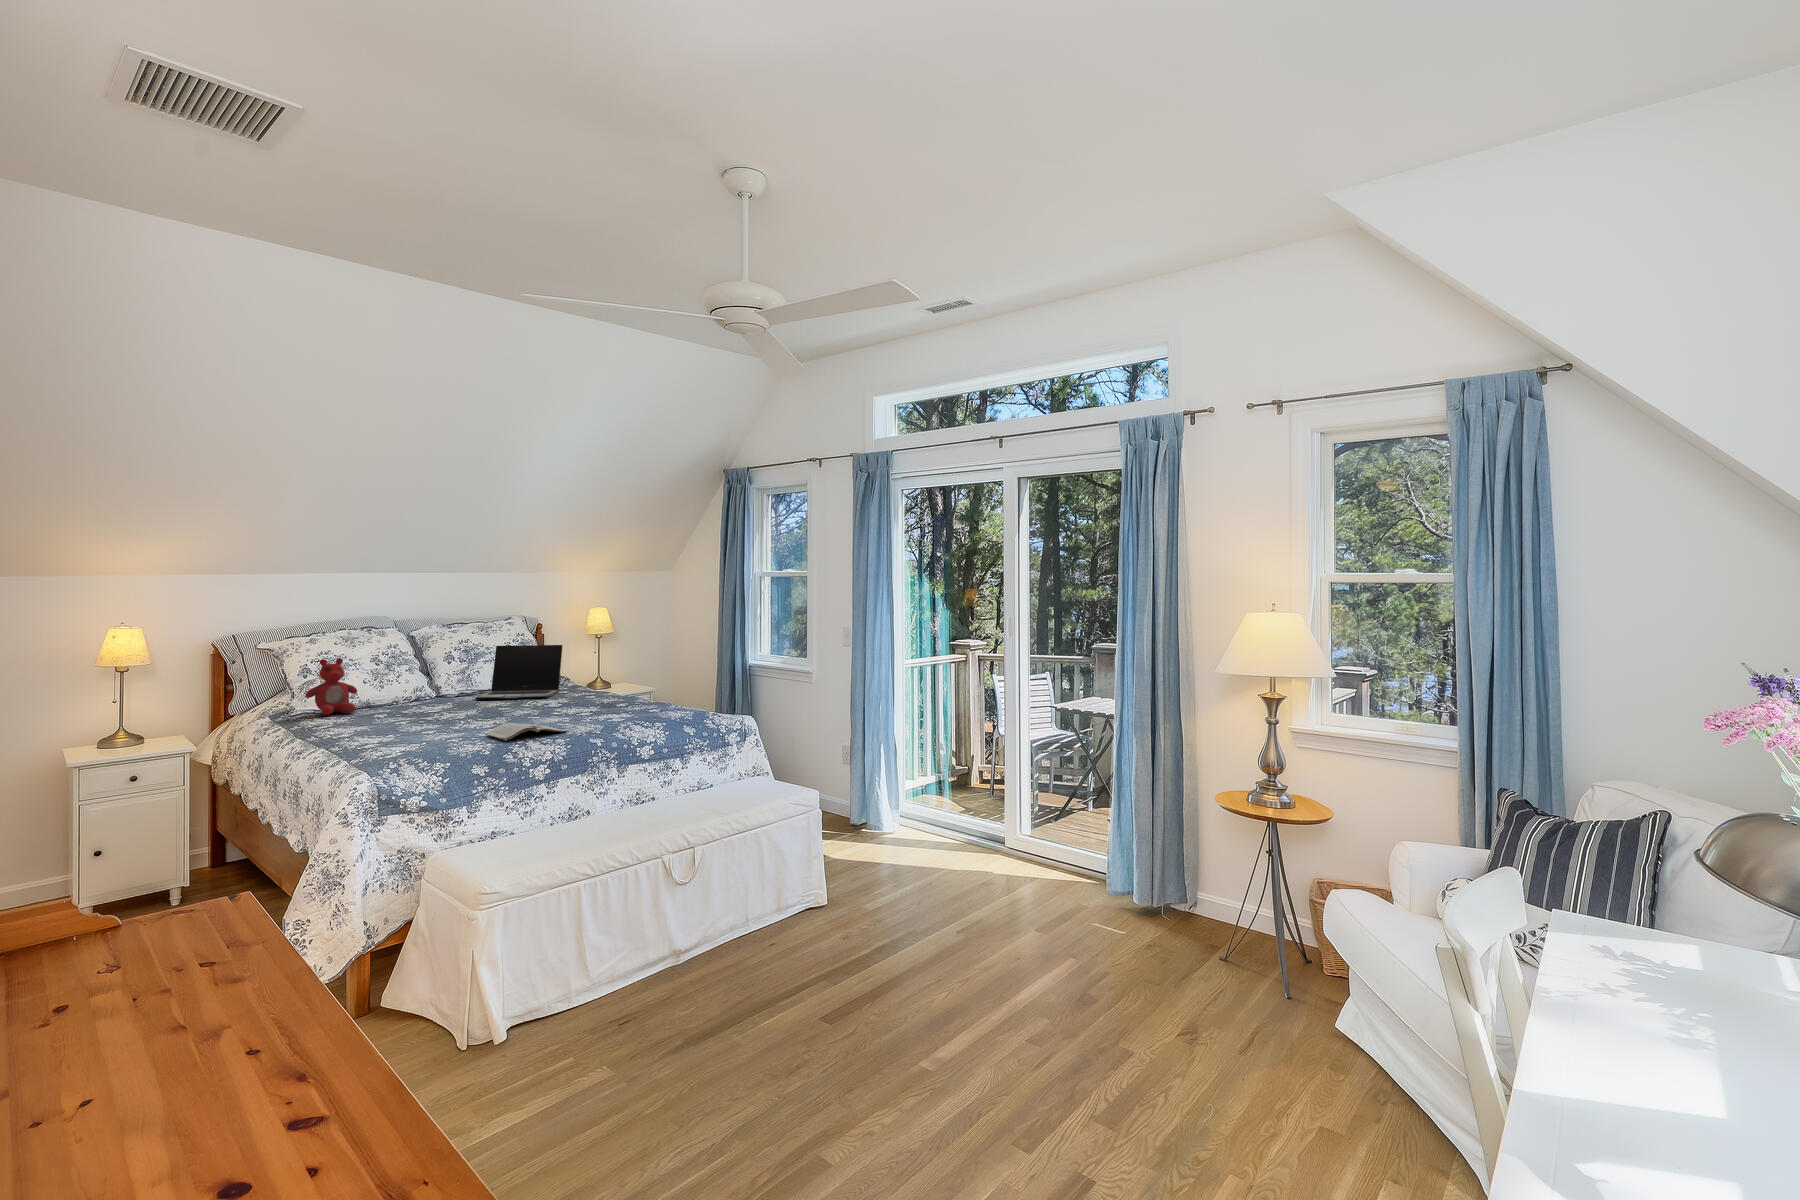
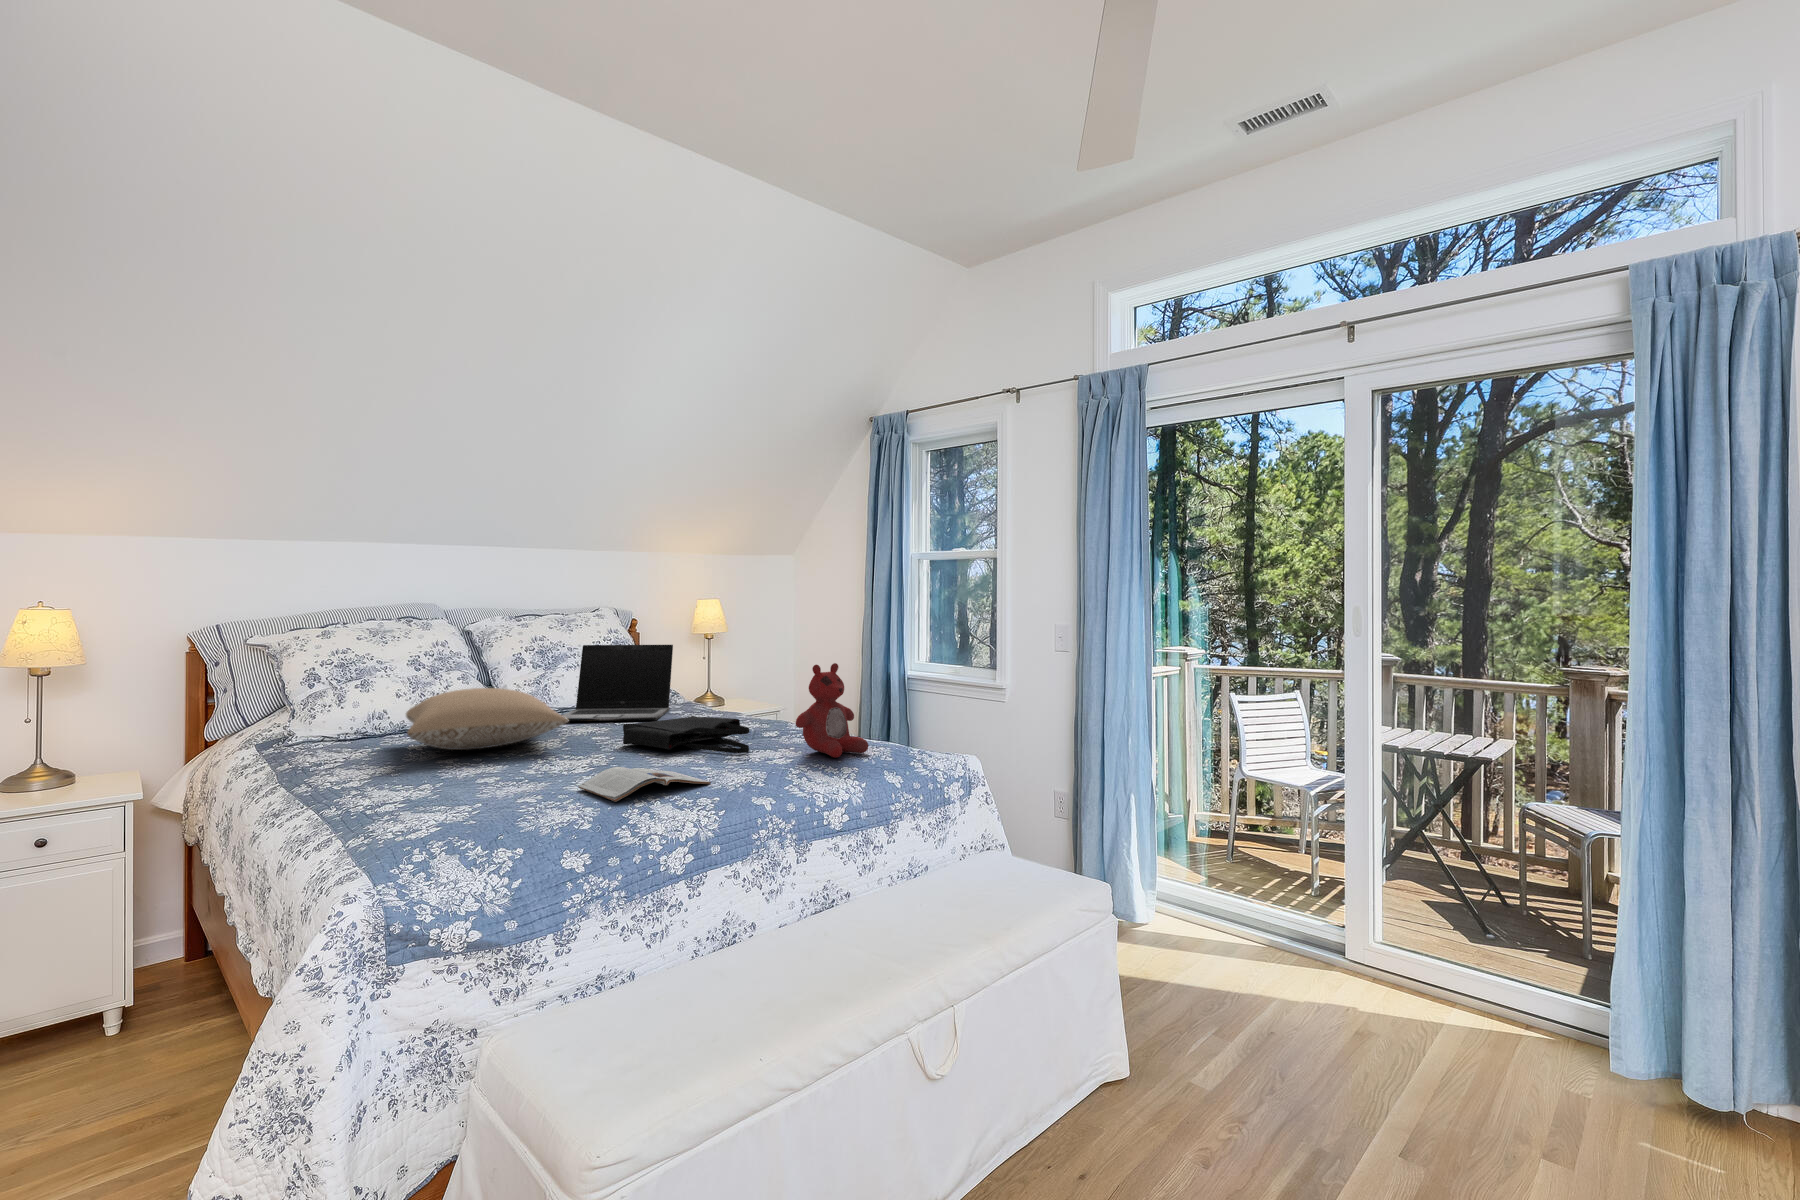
stuffed bear: present [306,658,357,715] -> present [796,663,868,758]
pillow: none [372,677,482,716] -> present [406,688,569,750]
tote bag: none [519,694,601,716] -> present [623,716,749,753]

